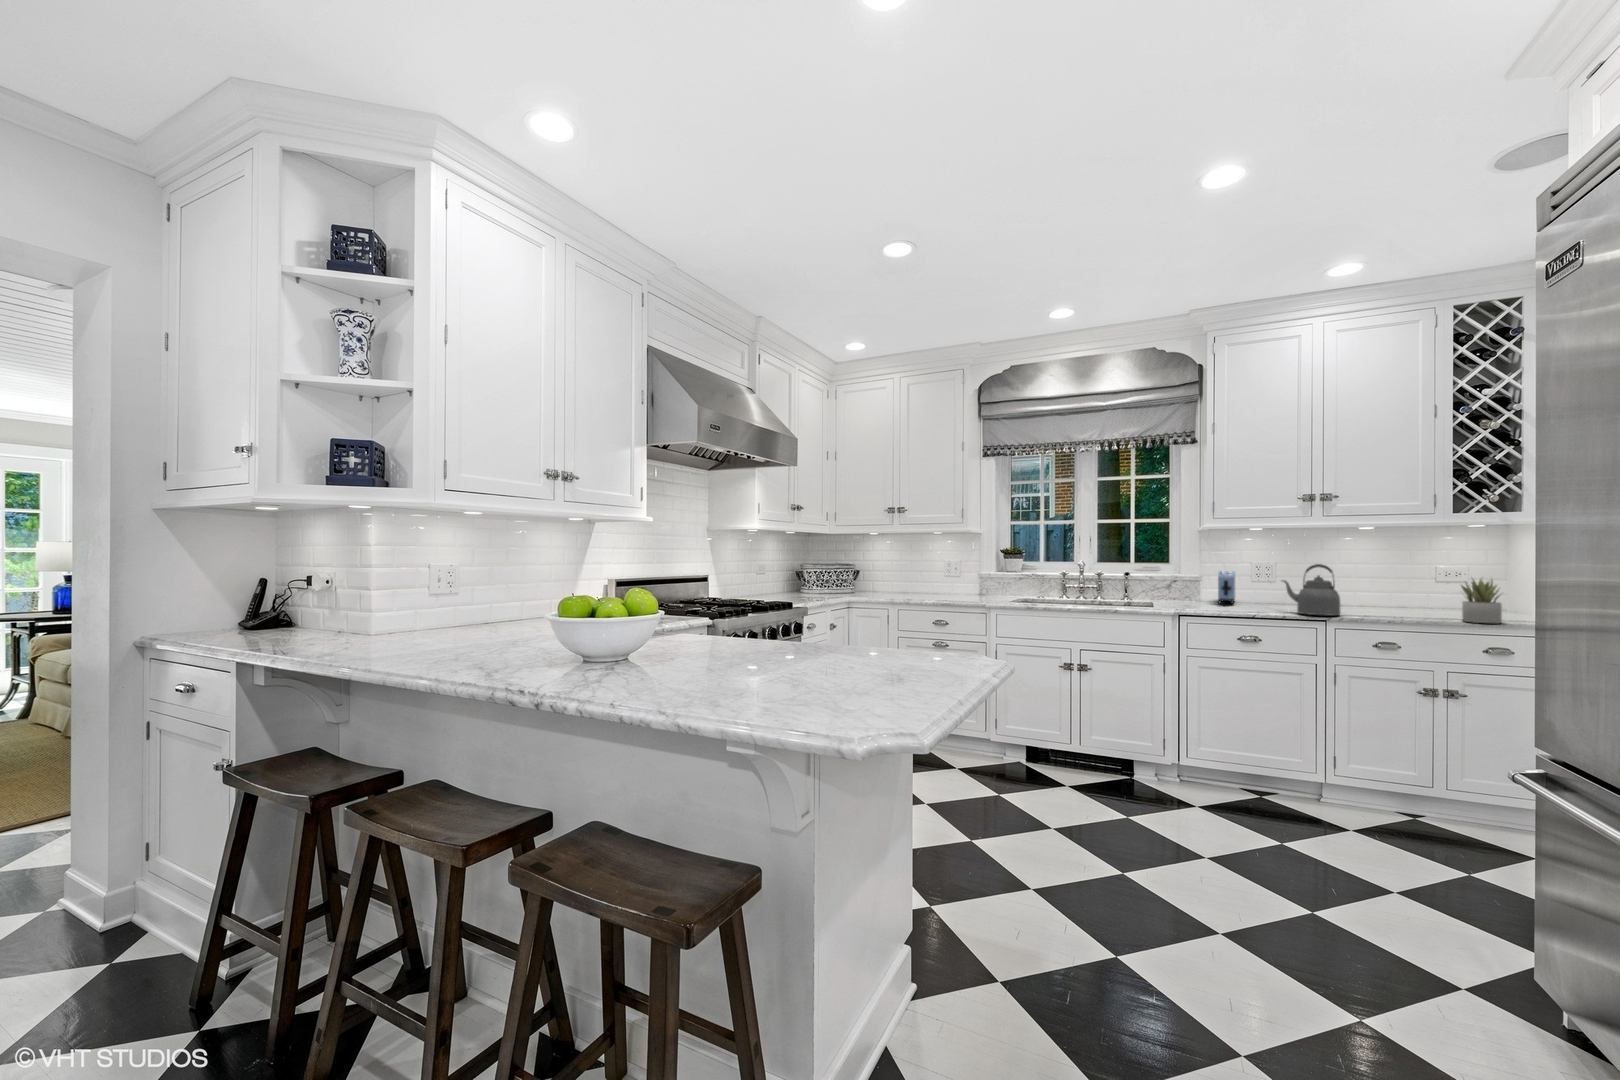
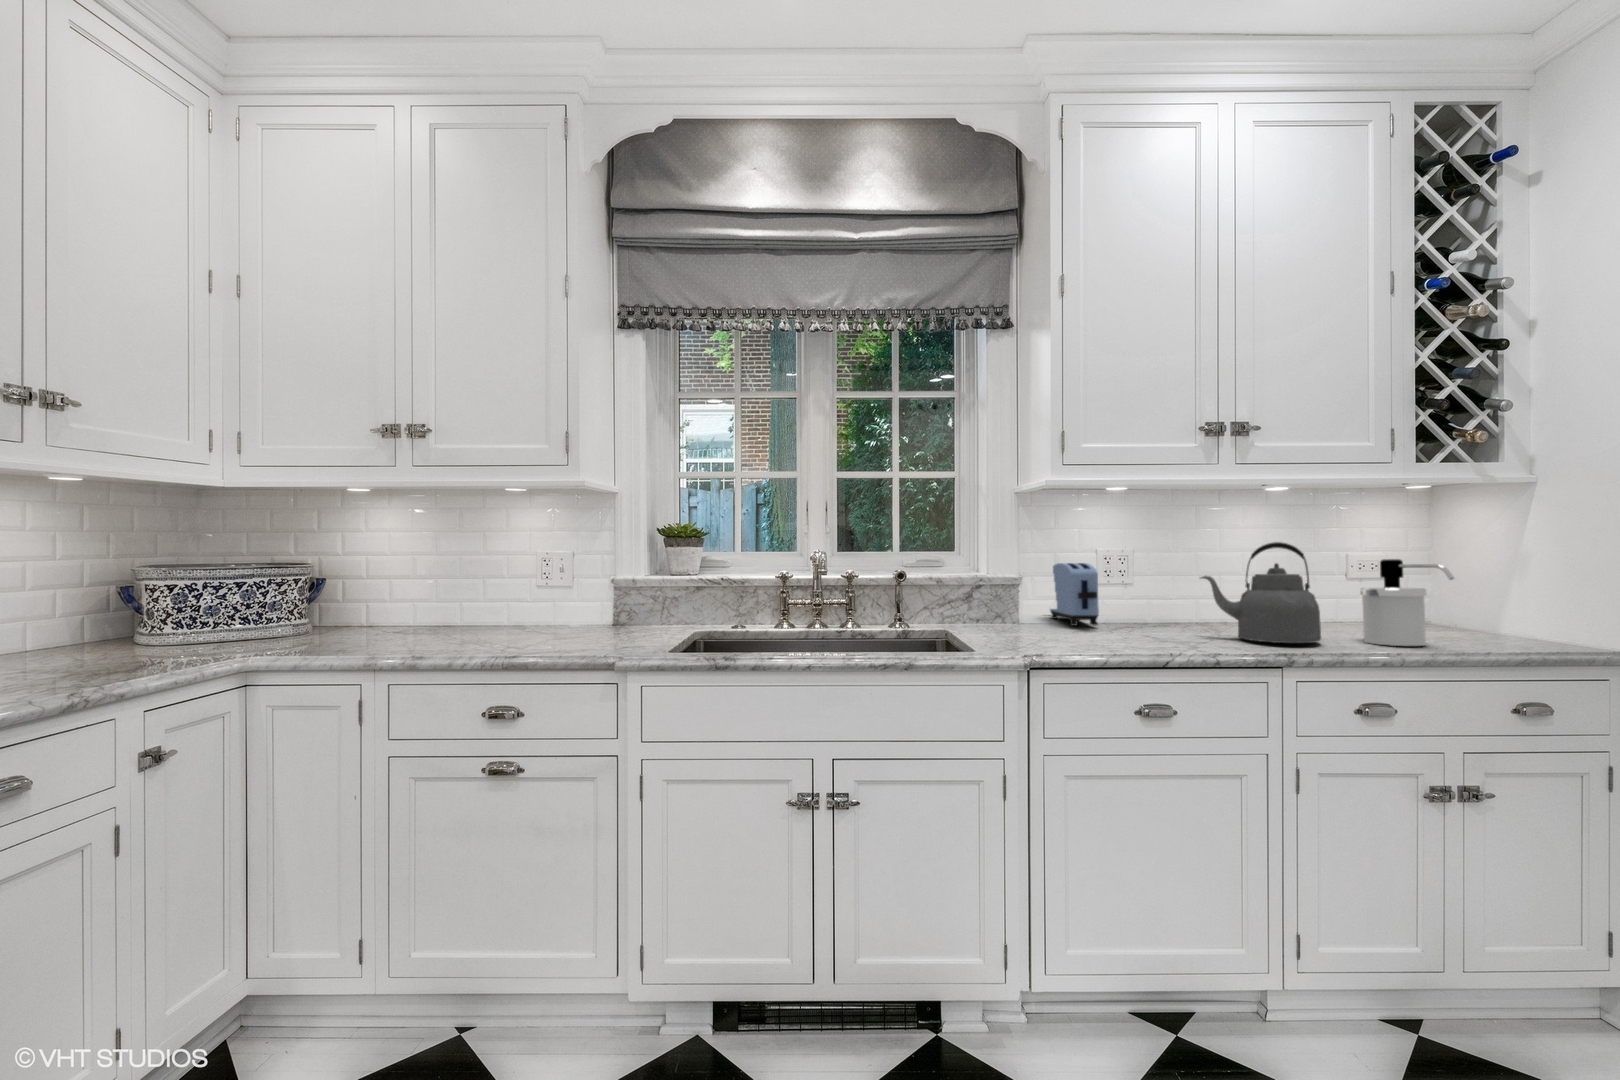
soap dispenser: none [1369,575,1403,620] -> present [1360,559,1454,646]
succulent plant: present [1461,578,1502,623] -> none [1486,557,1580,644]

